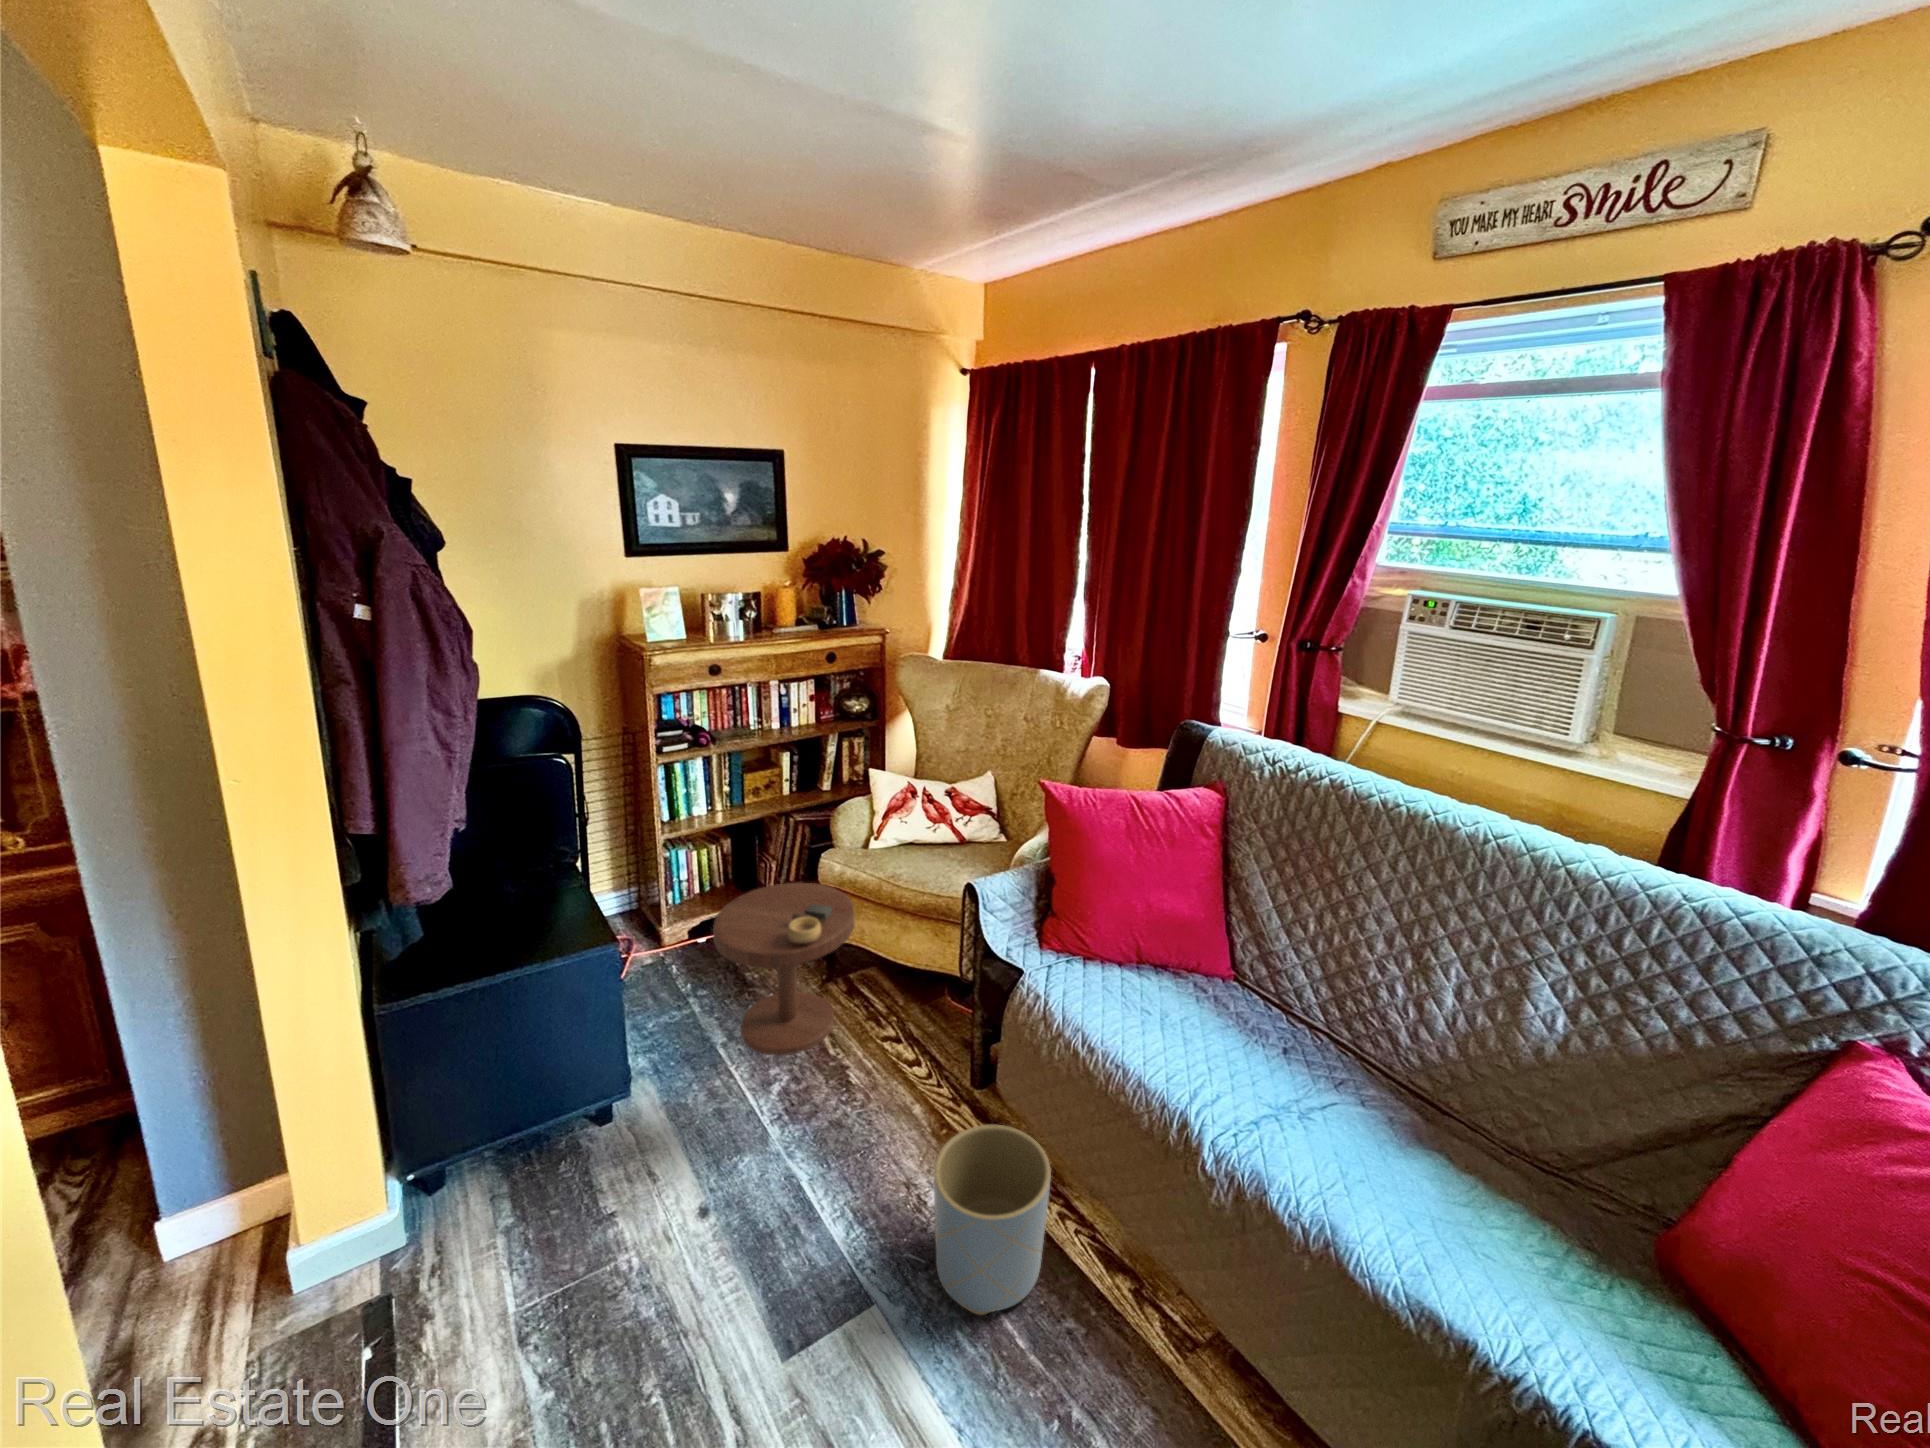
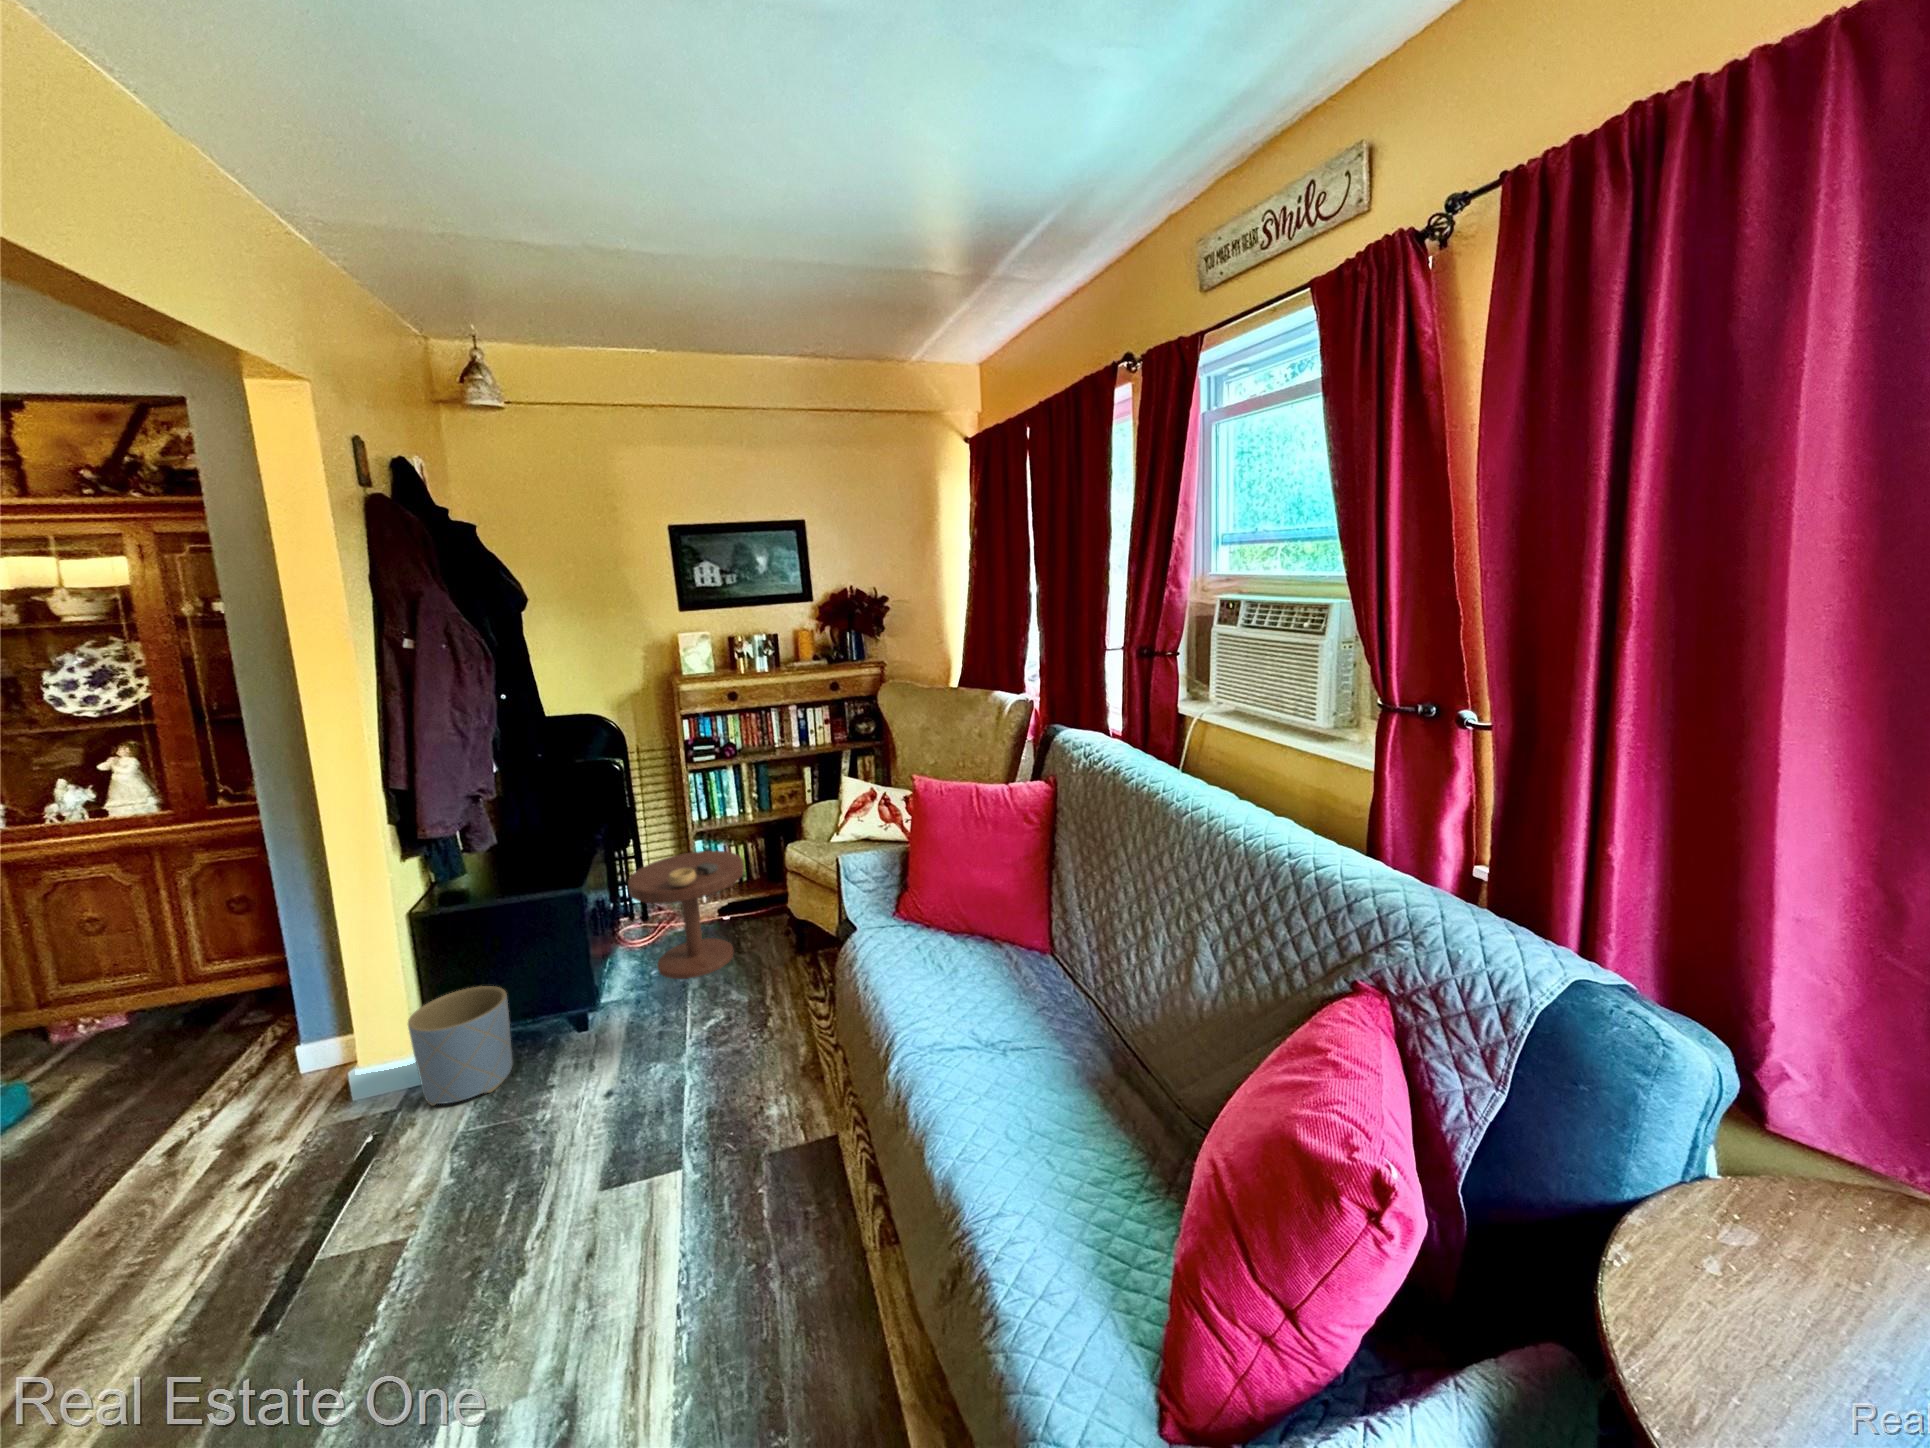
planter: present [934,1125,1051,1315] -> present [408,986,512,1106]

